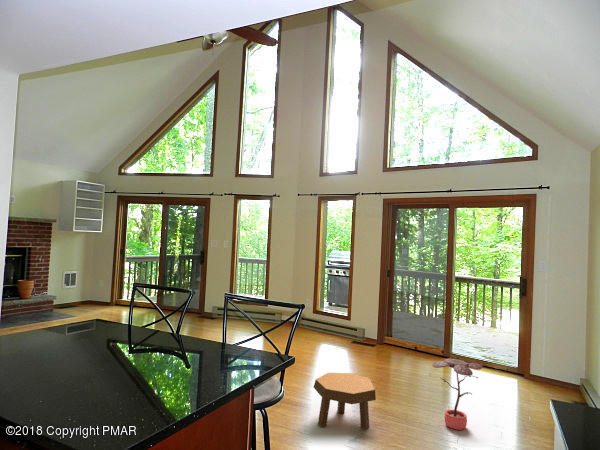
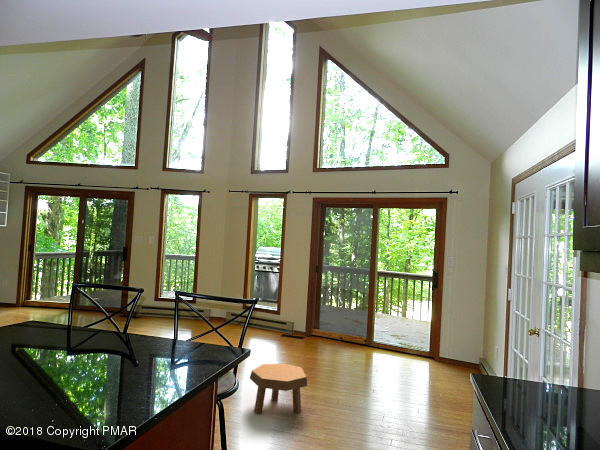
potted plant: present [432,358,483,430] -> none [357,346,399,408]

